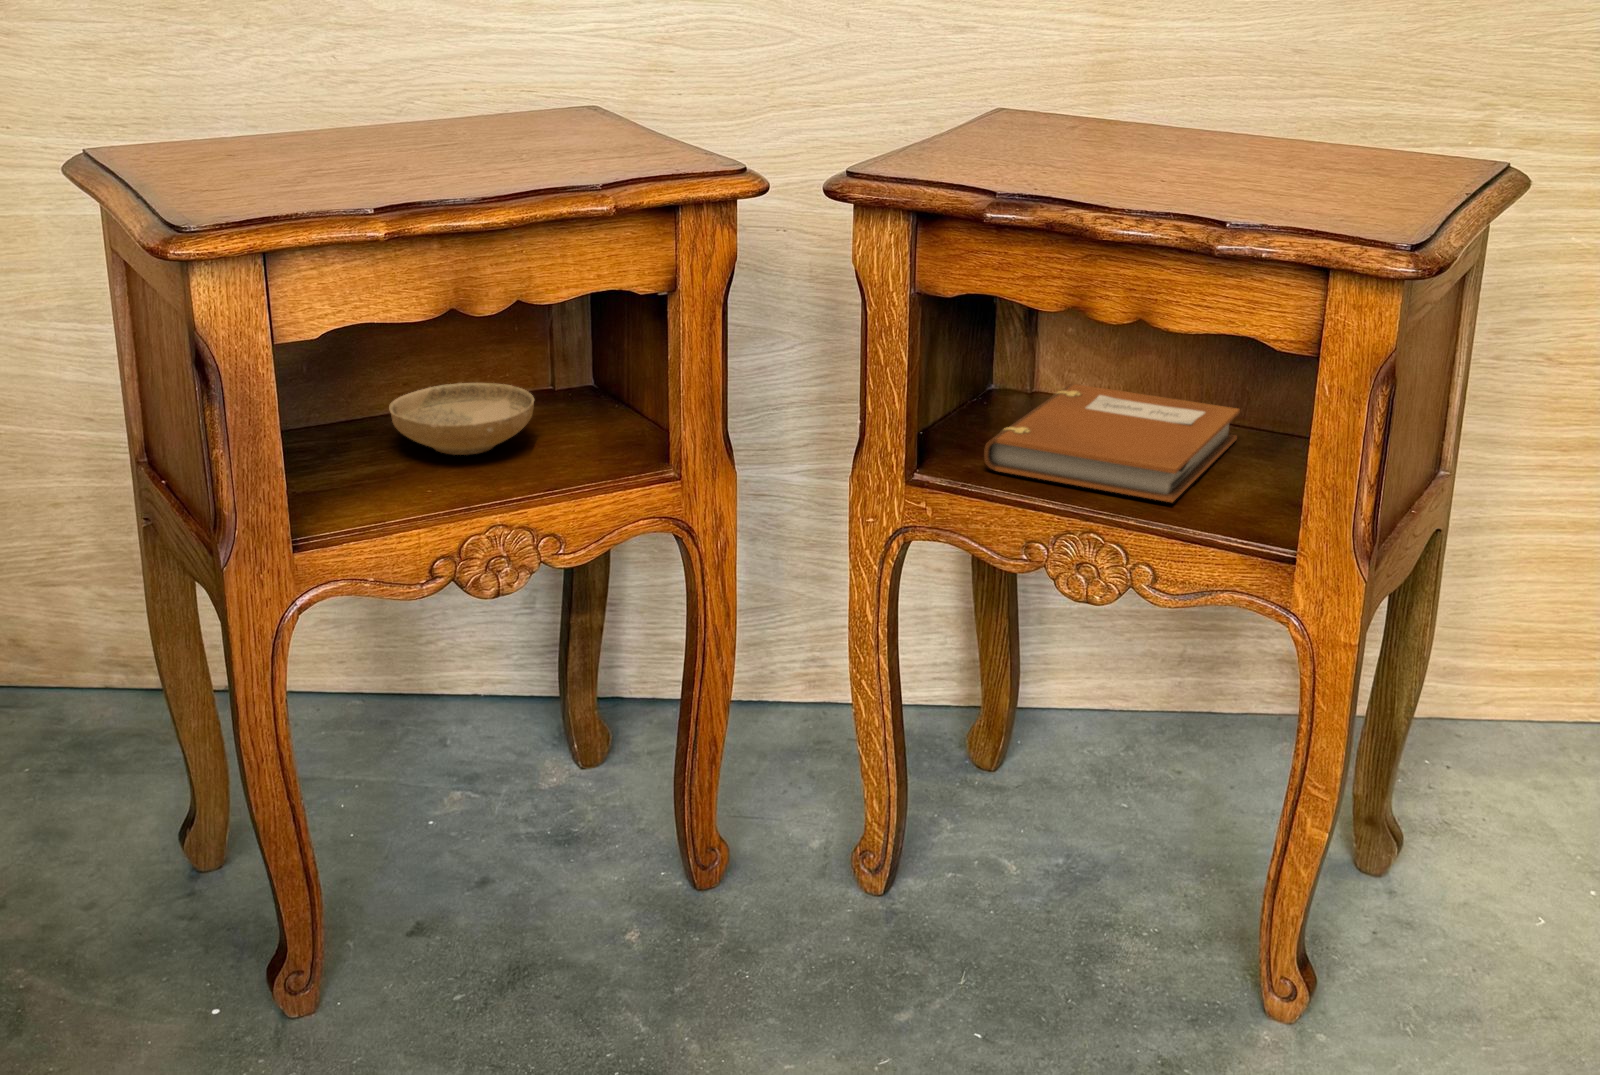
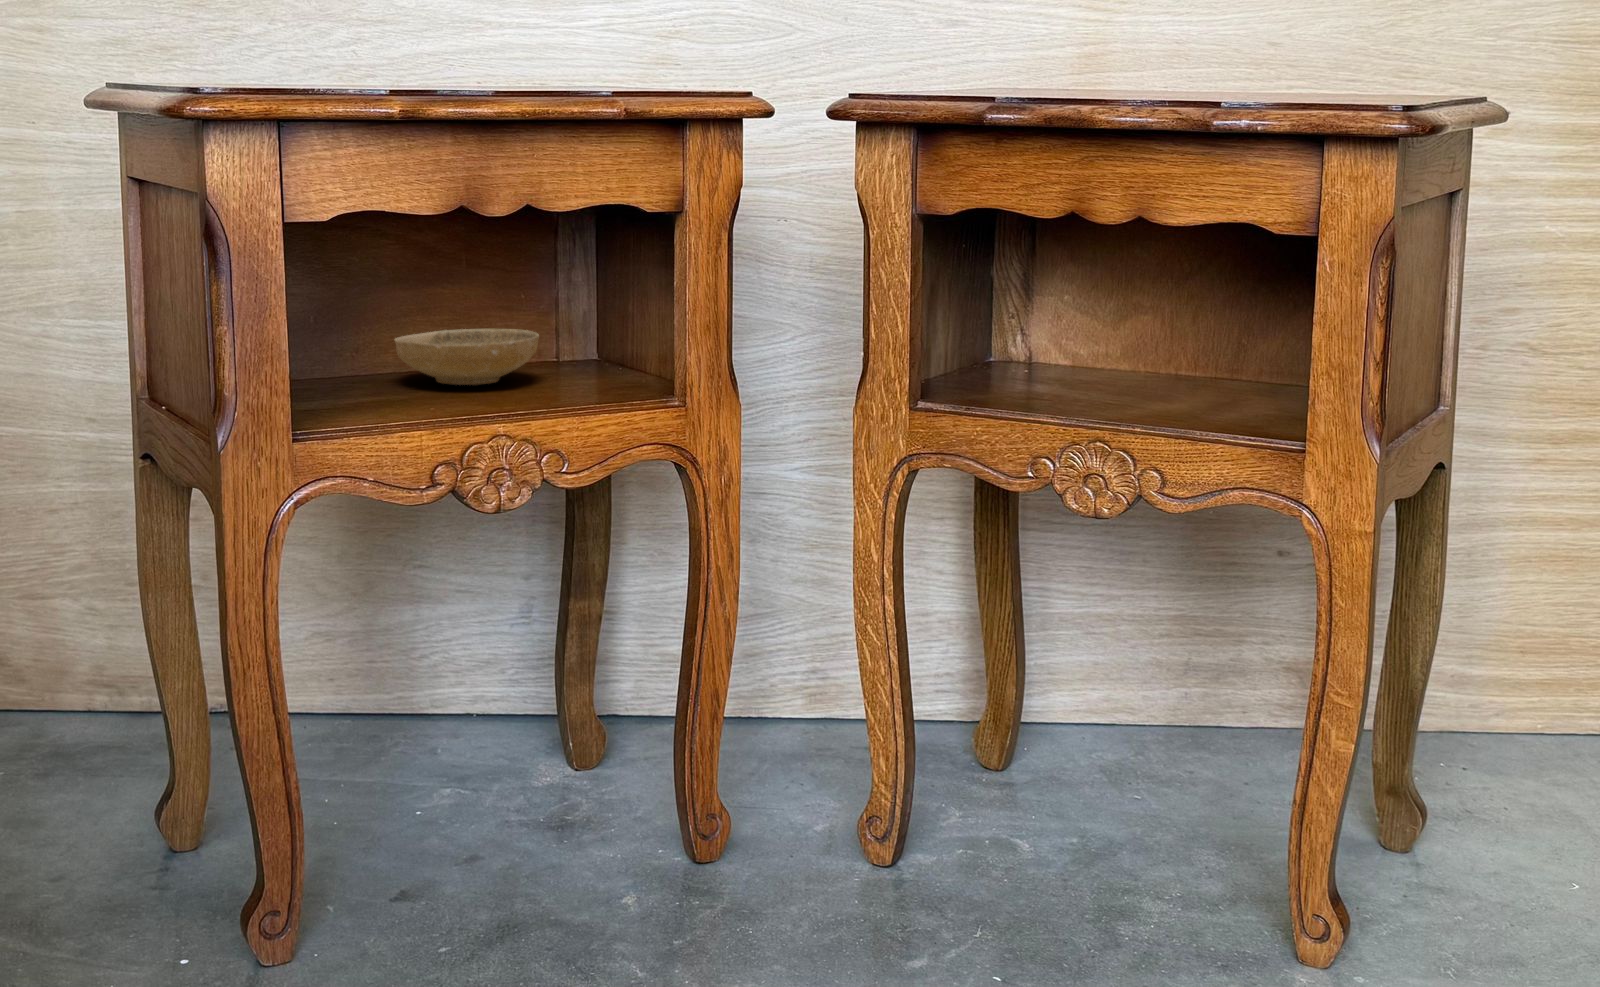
notebook: present [984,384,1240,502] -> none [987,340,1239,410]

